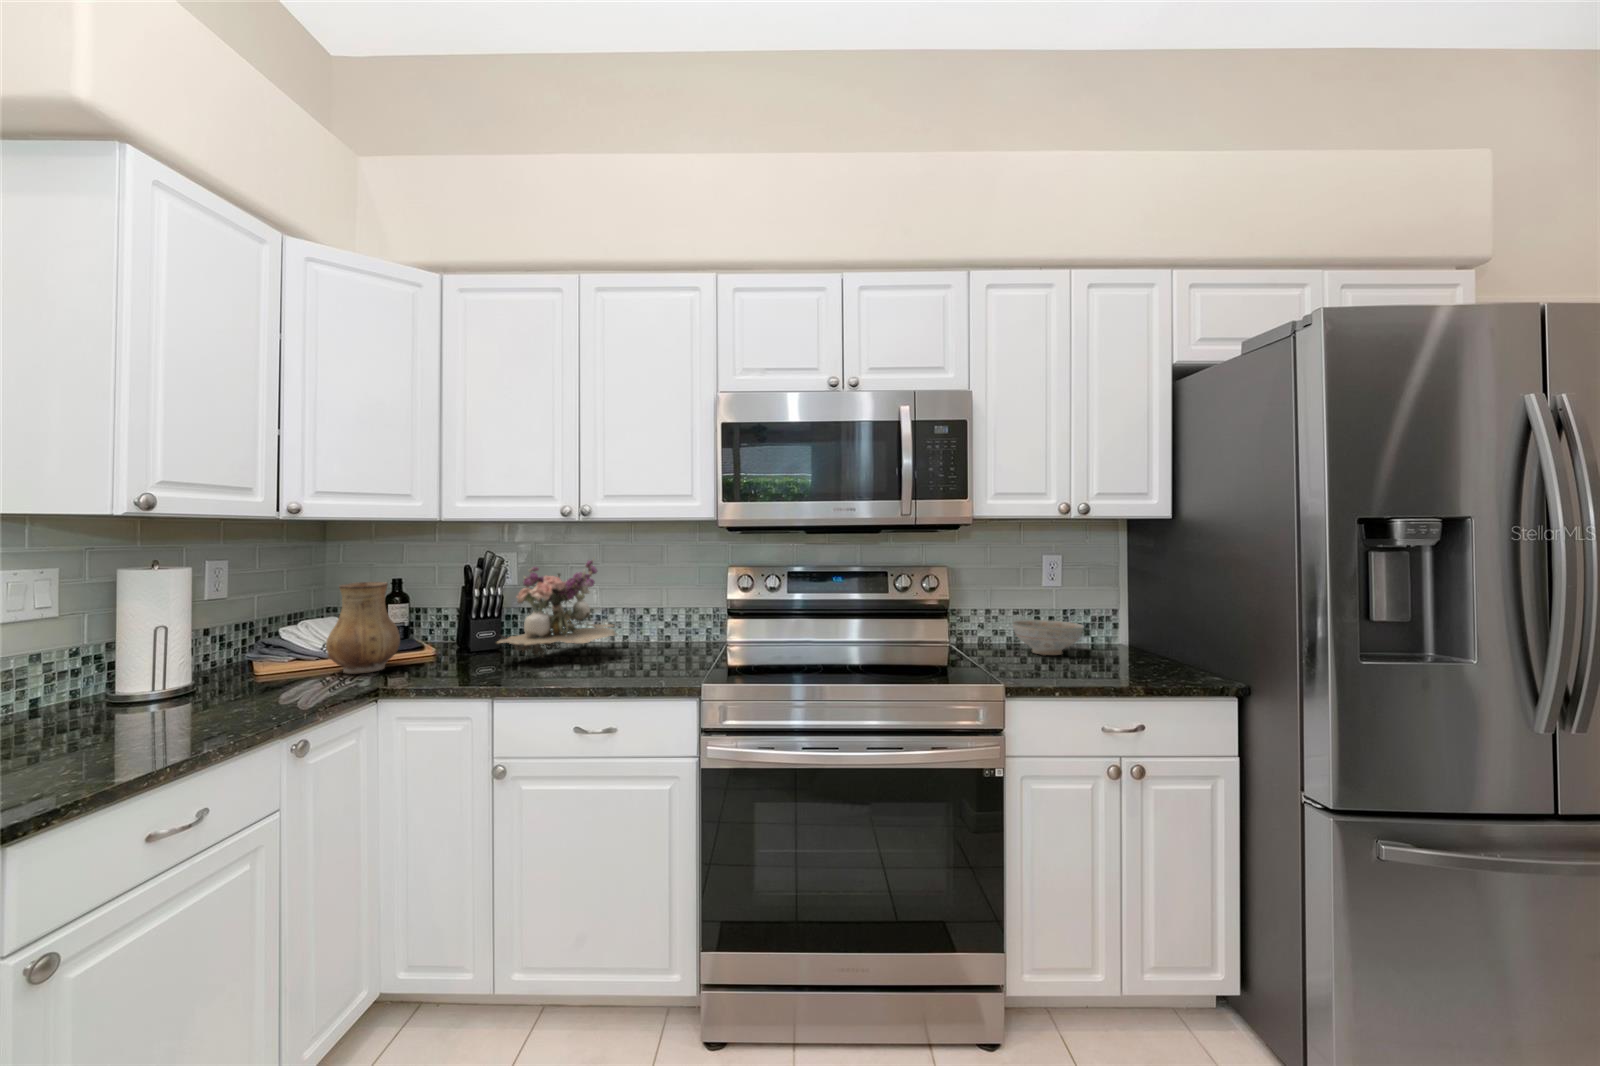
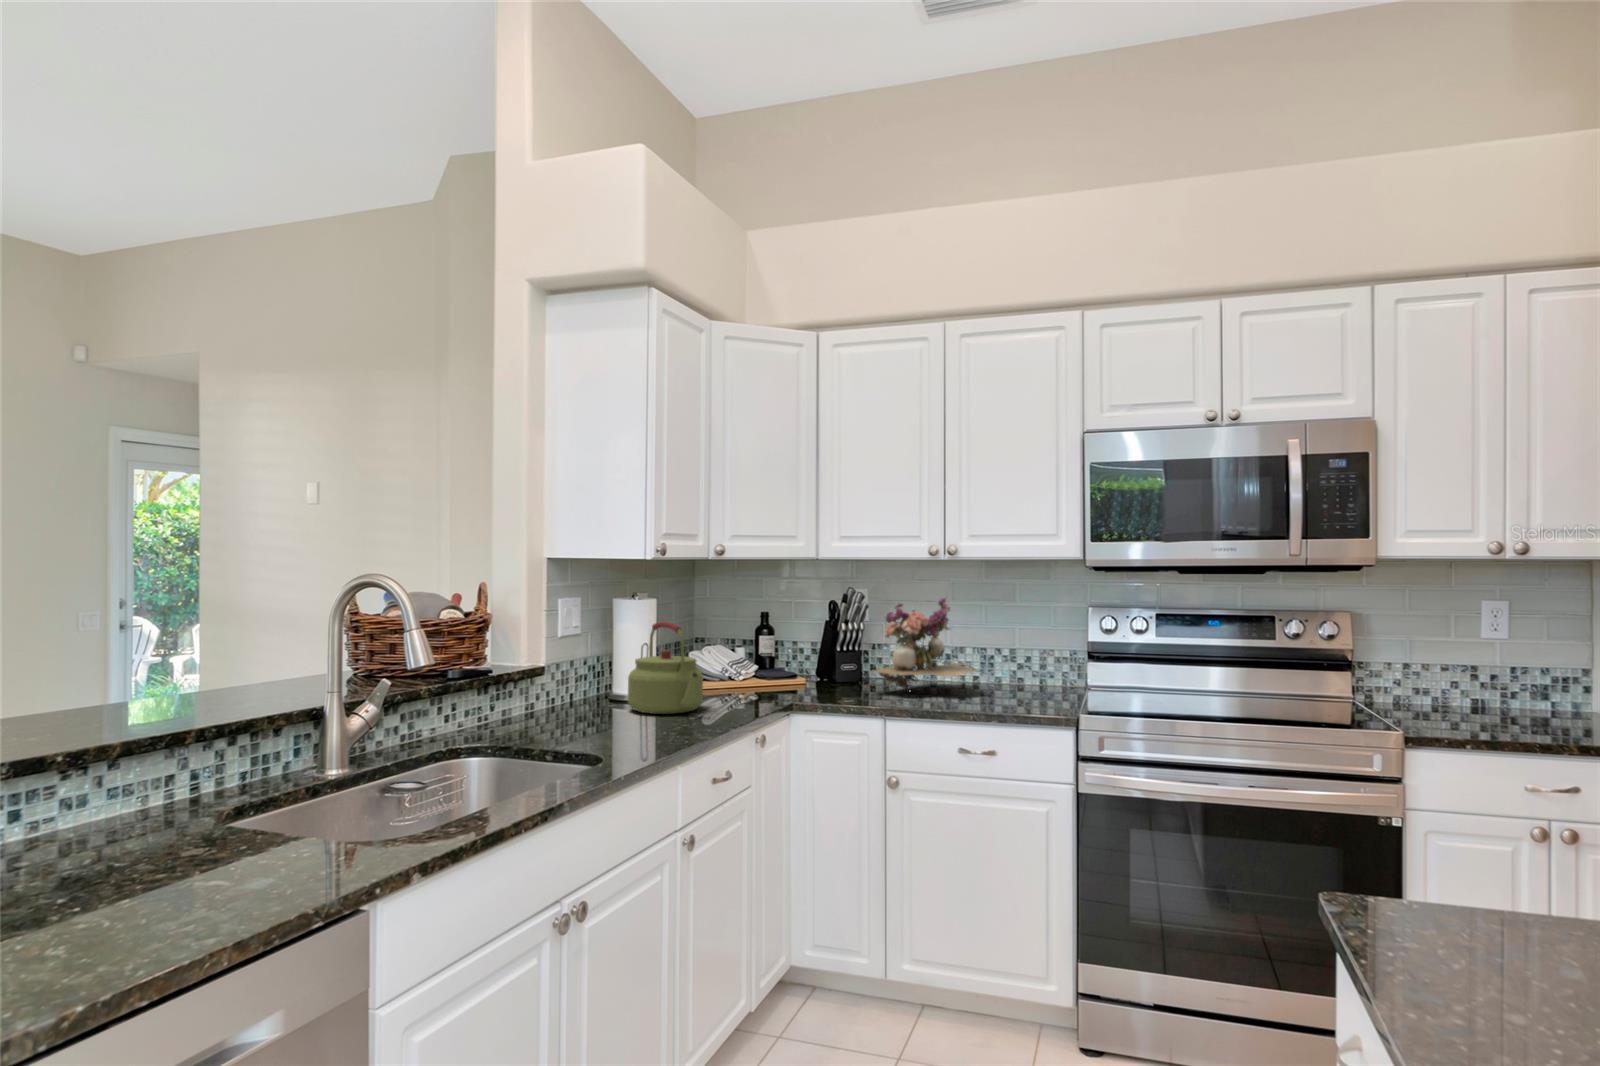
ceramic pitcher: present [326,582,400,674] -> none [734,613,788,693]
kettle: none [102,601,239,725] -> present [628,622,703,714]
decorative bowl: present [1012,620,1084,655] -> none [1436,677,1536,718]

